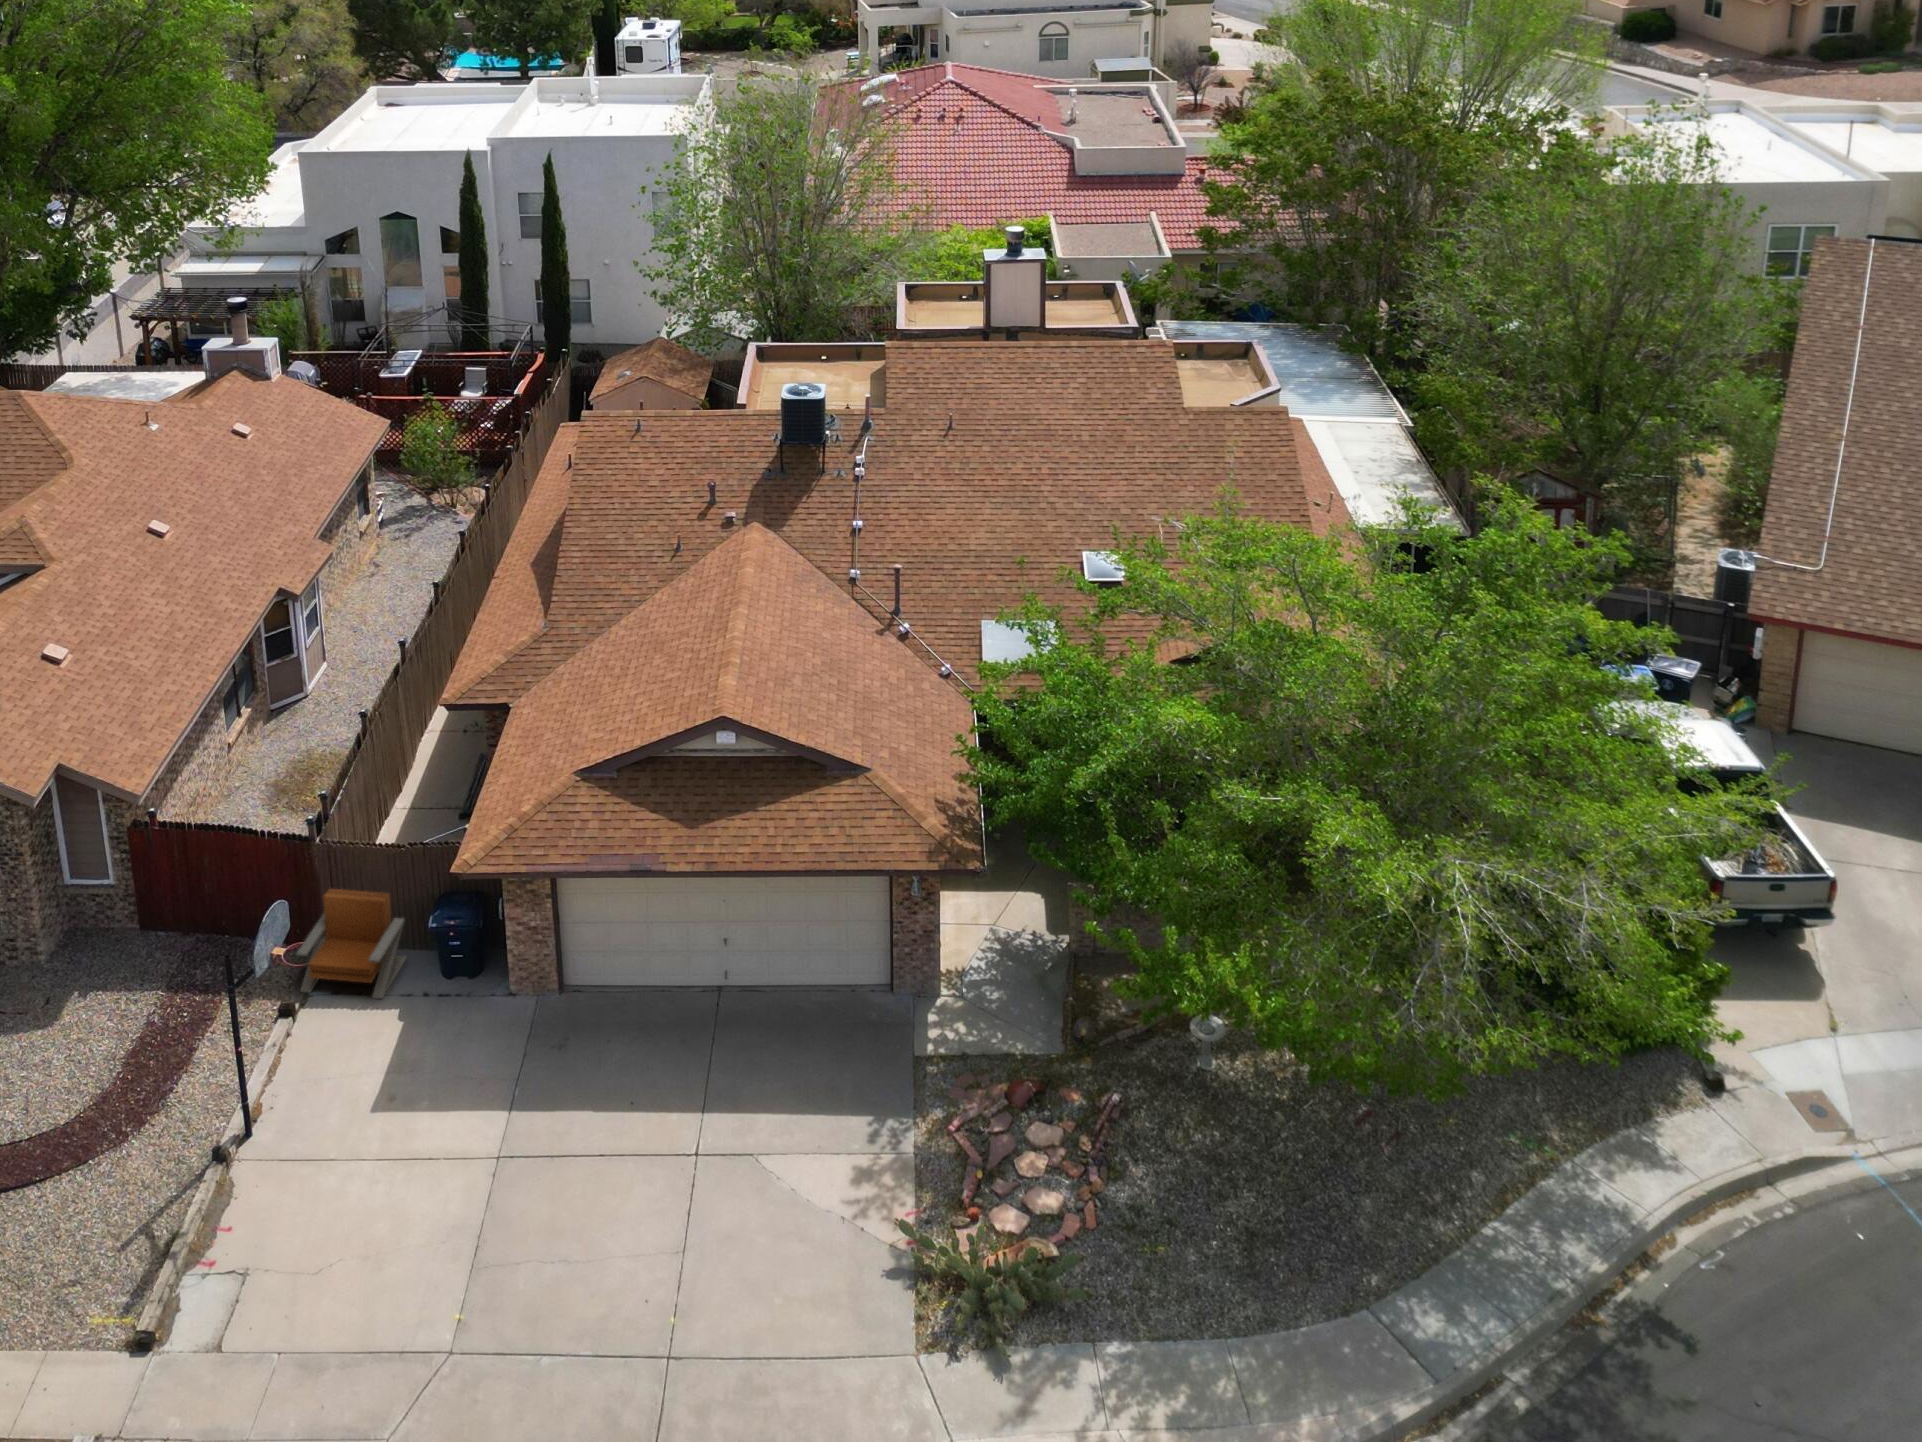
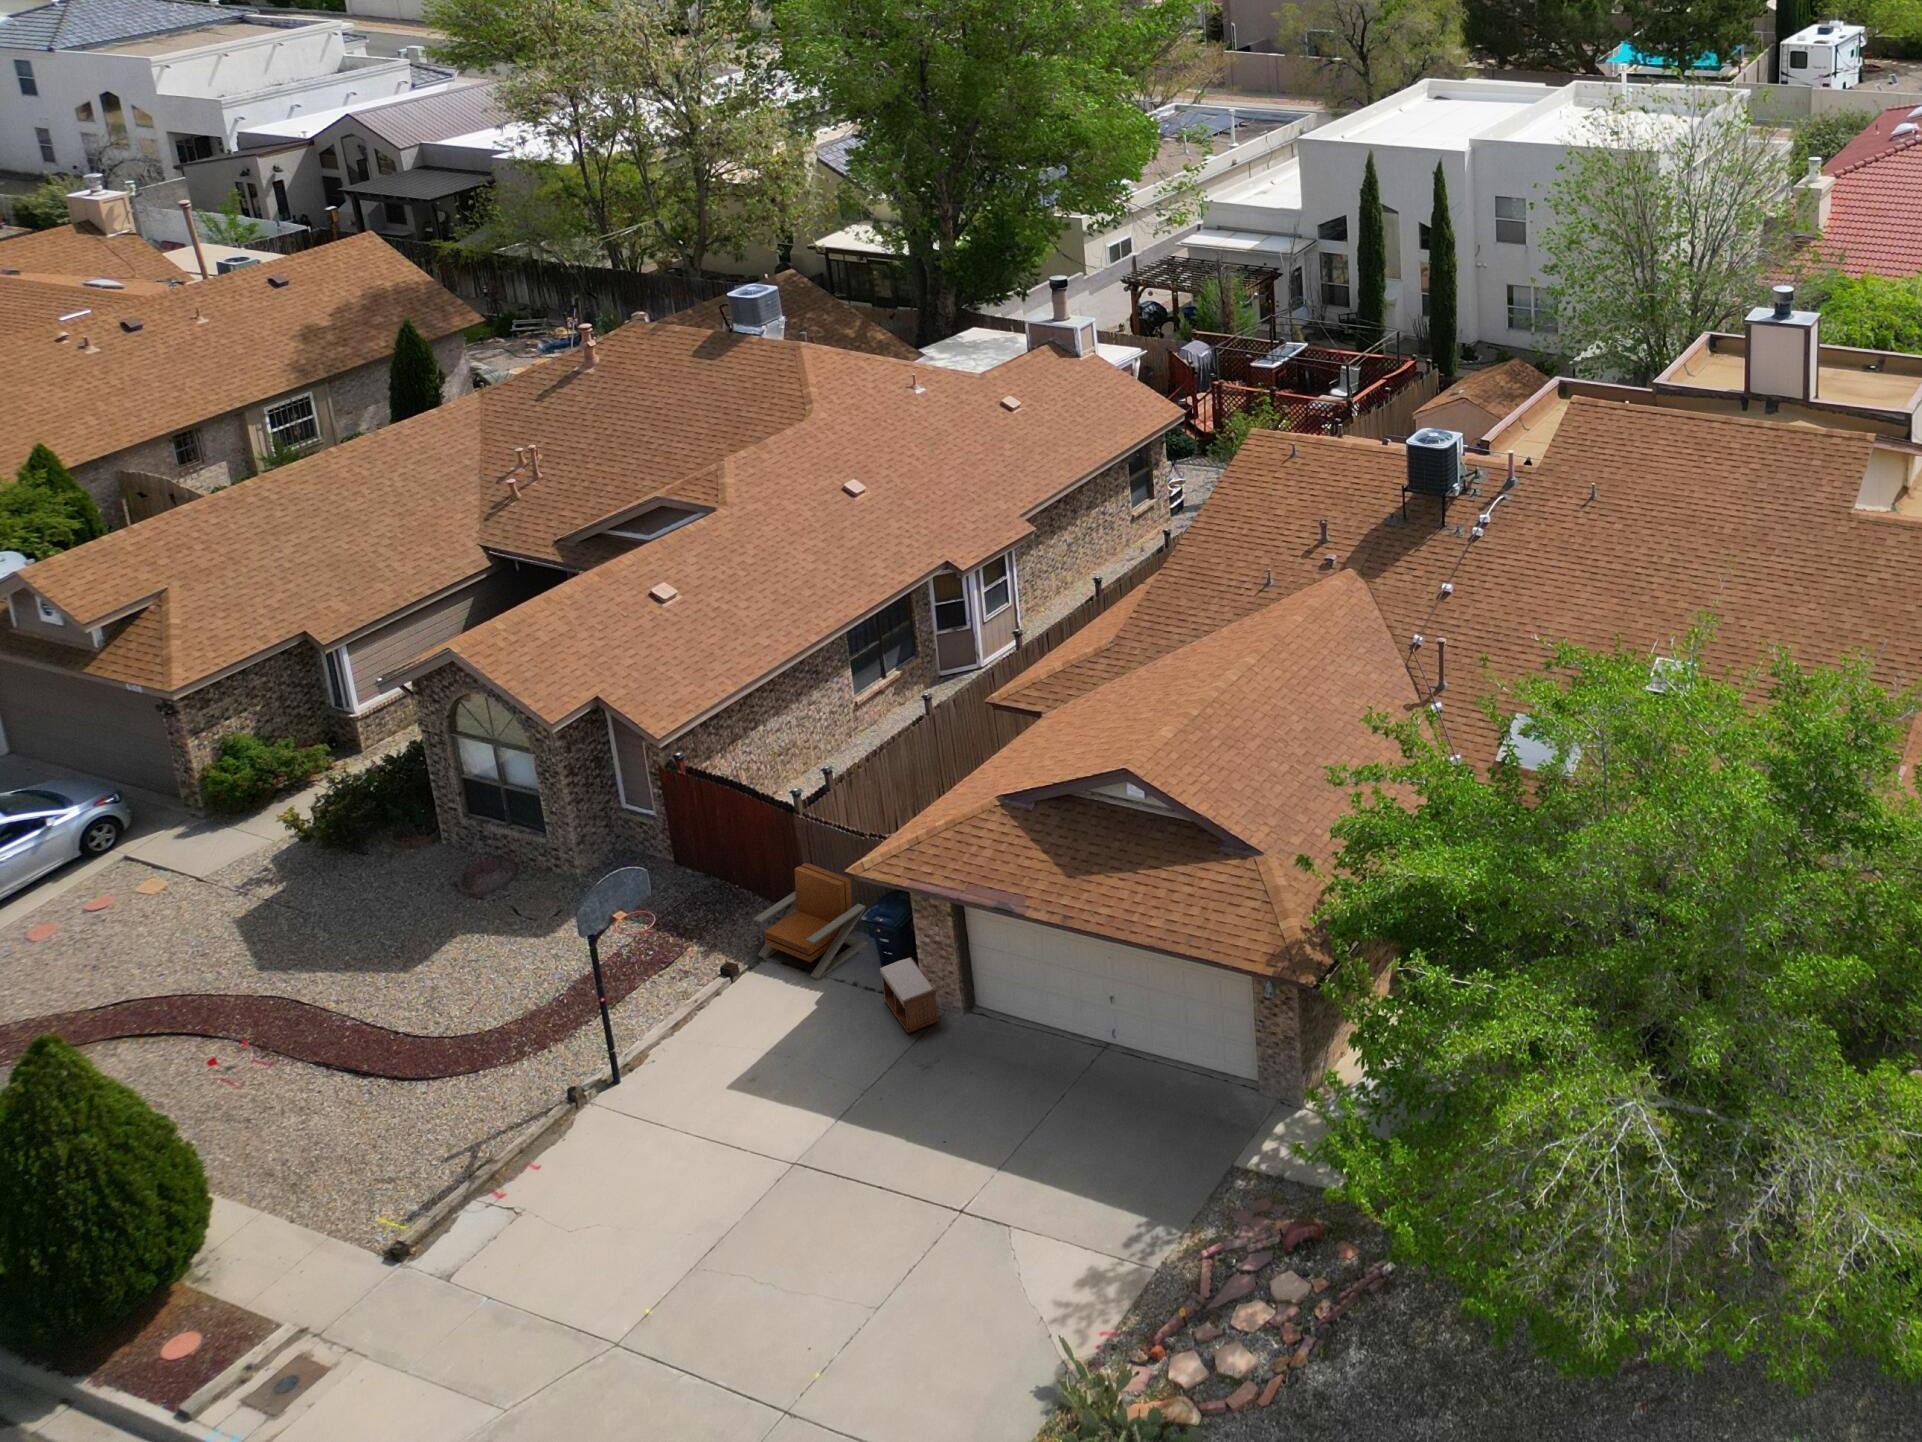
bench: none [463,952,538,1023] -> present [880,957,939,1033]

